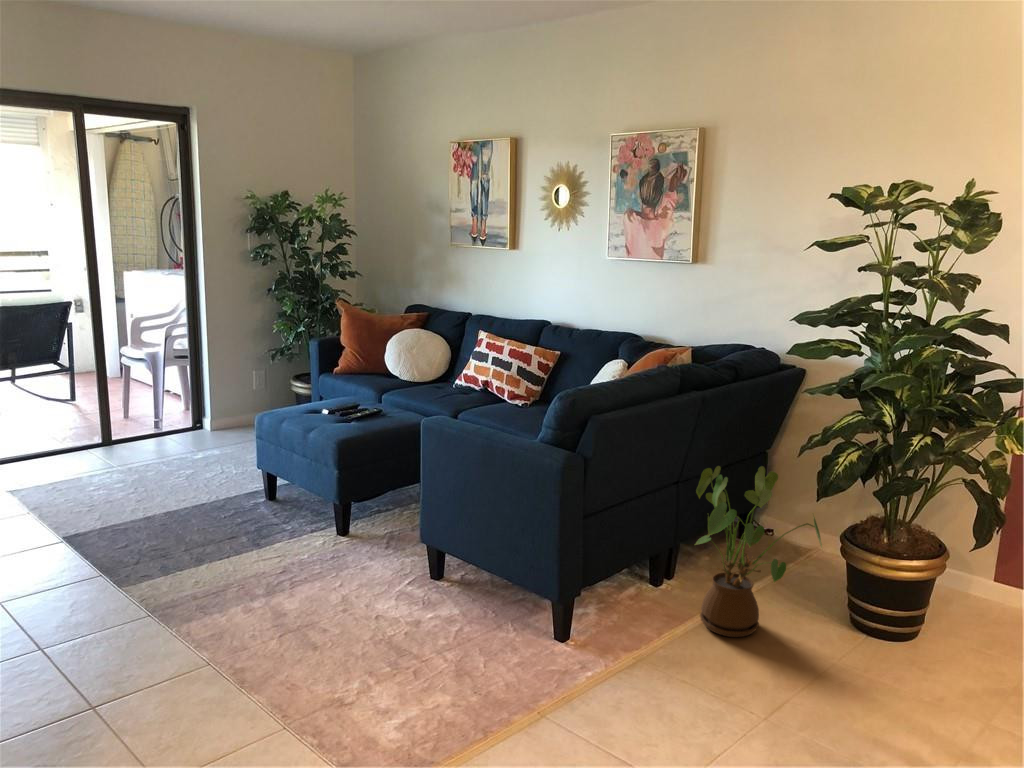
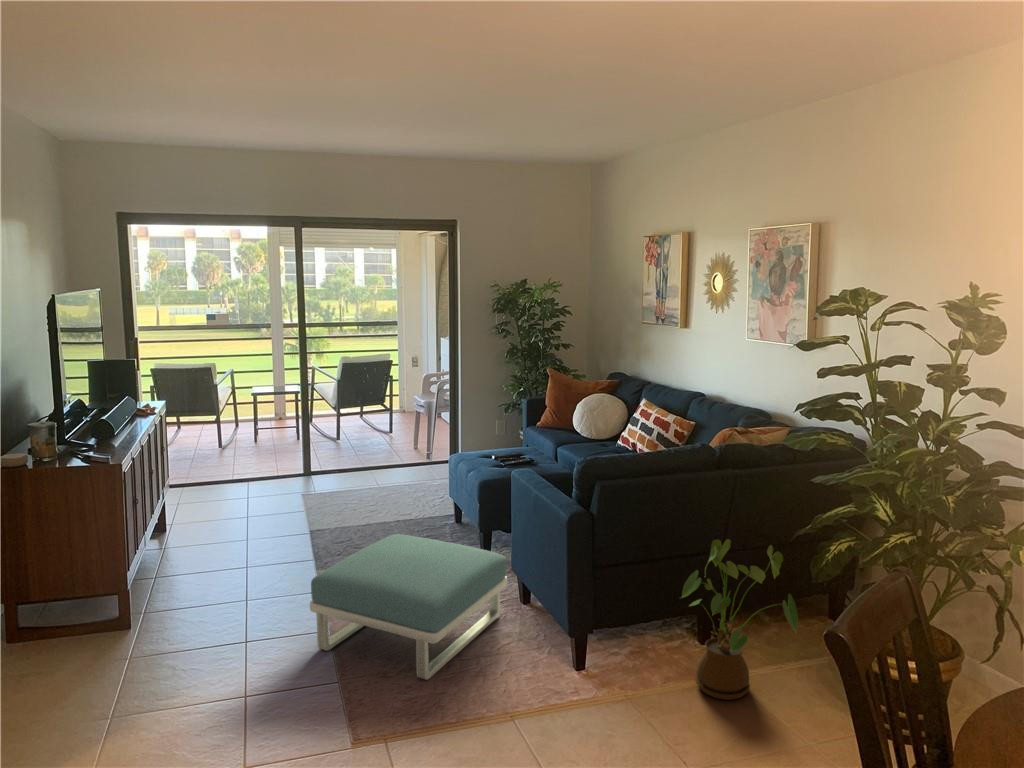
footstool: none [221,521,450,699] -> present [310,534,507,680]

